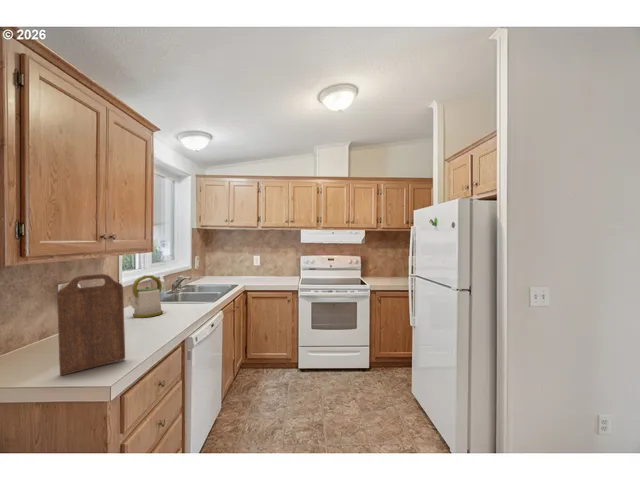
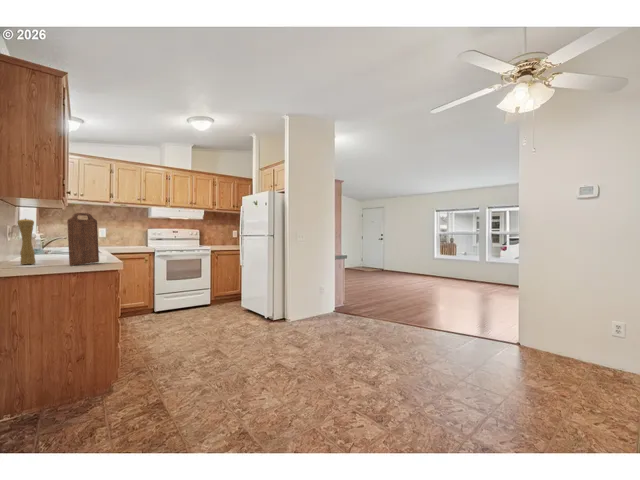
kettle: present [128,275,163,318] -> none [42,227,69,257]
pepper mill: none [25,283,51,359] -> present [18,219,35,264]

